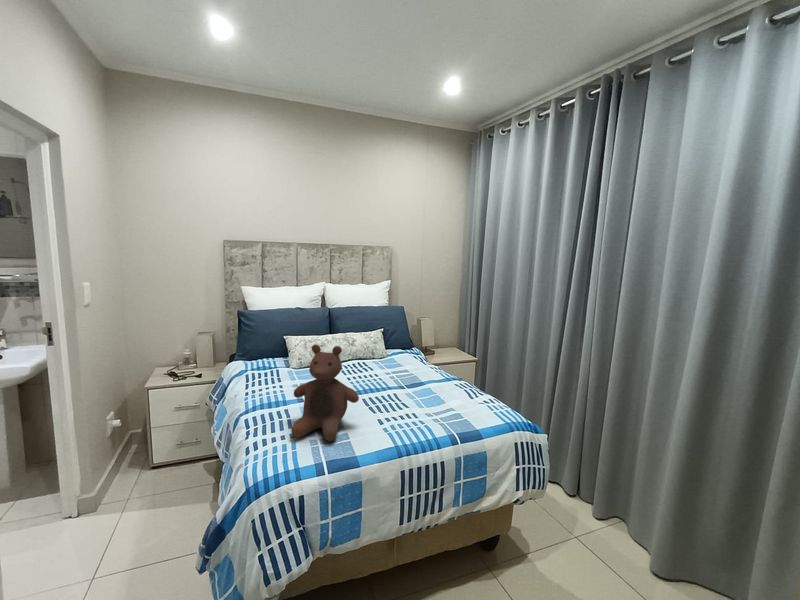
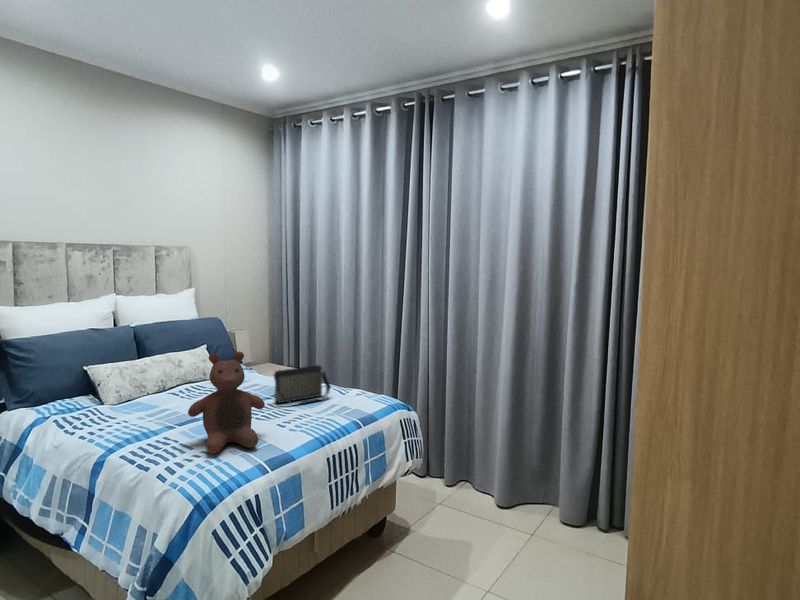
handbag: none [399,363,454,400] -> present [274,365,331,404]

